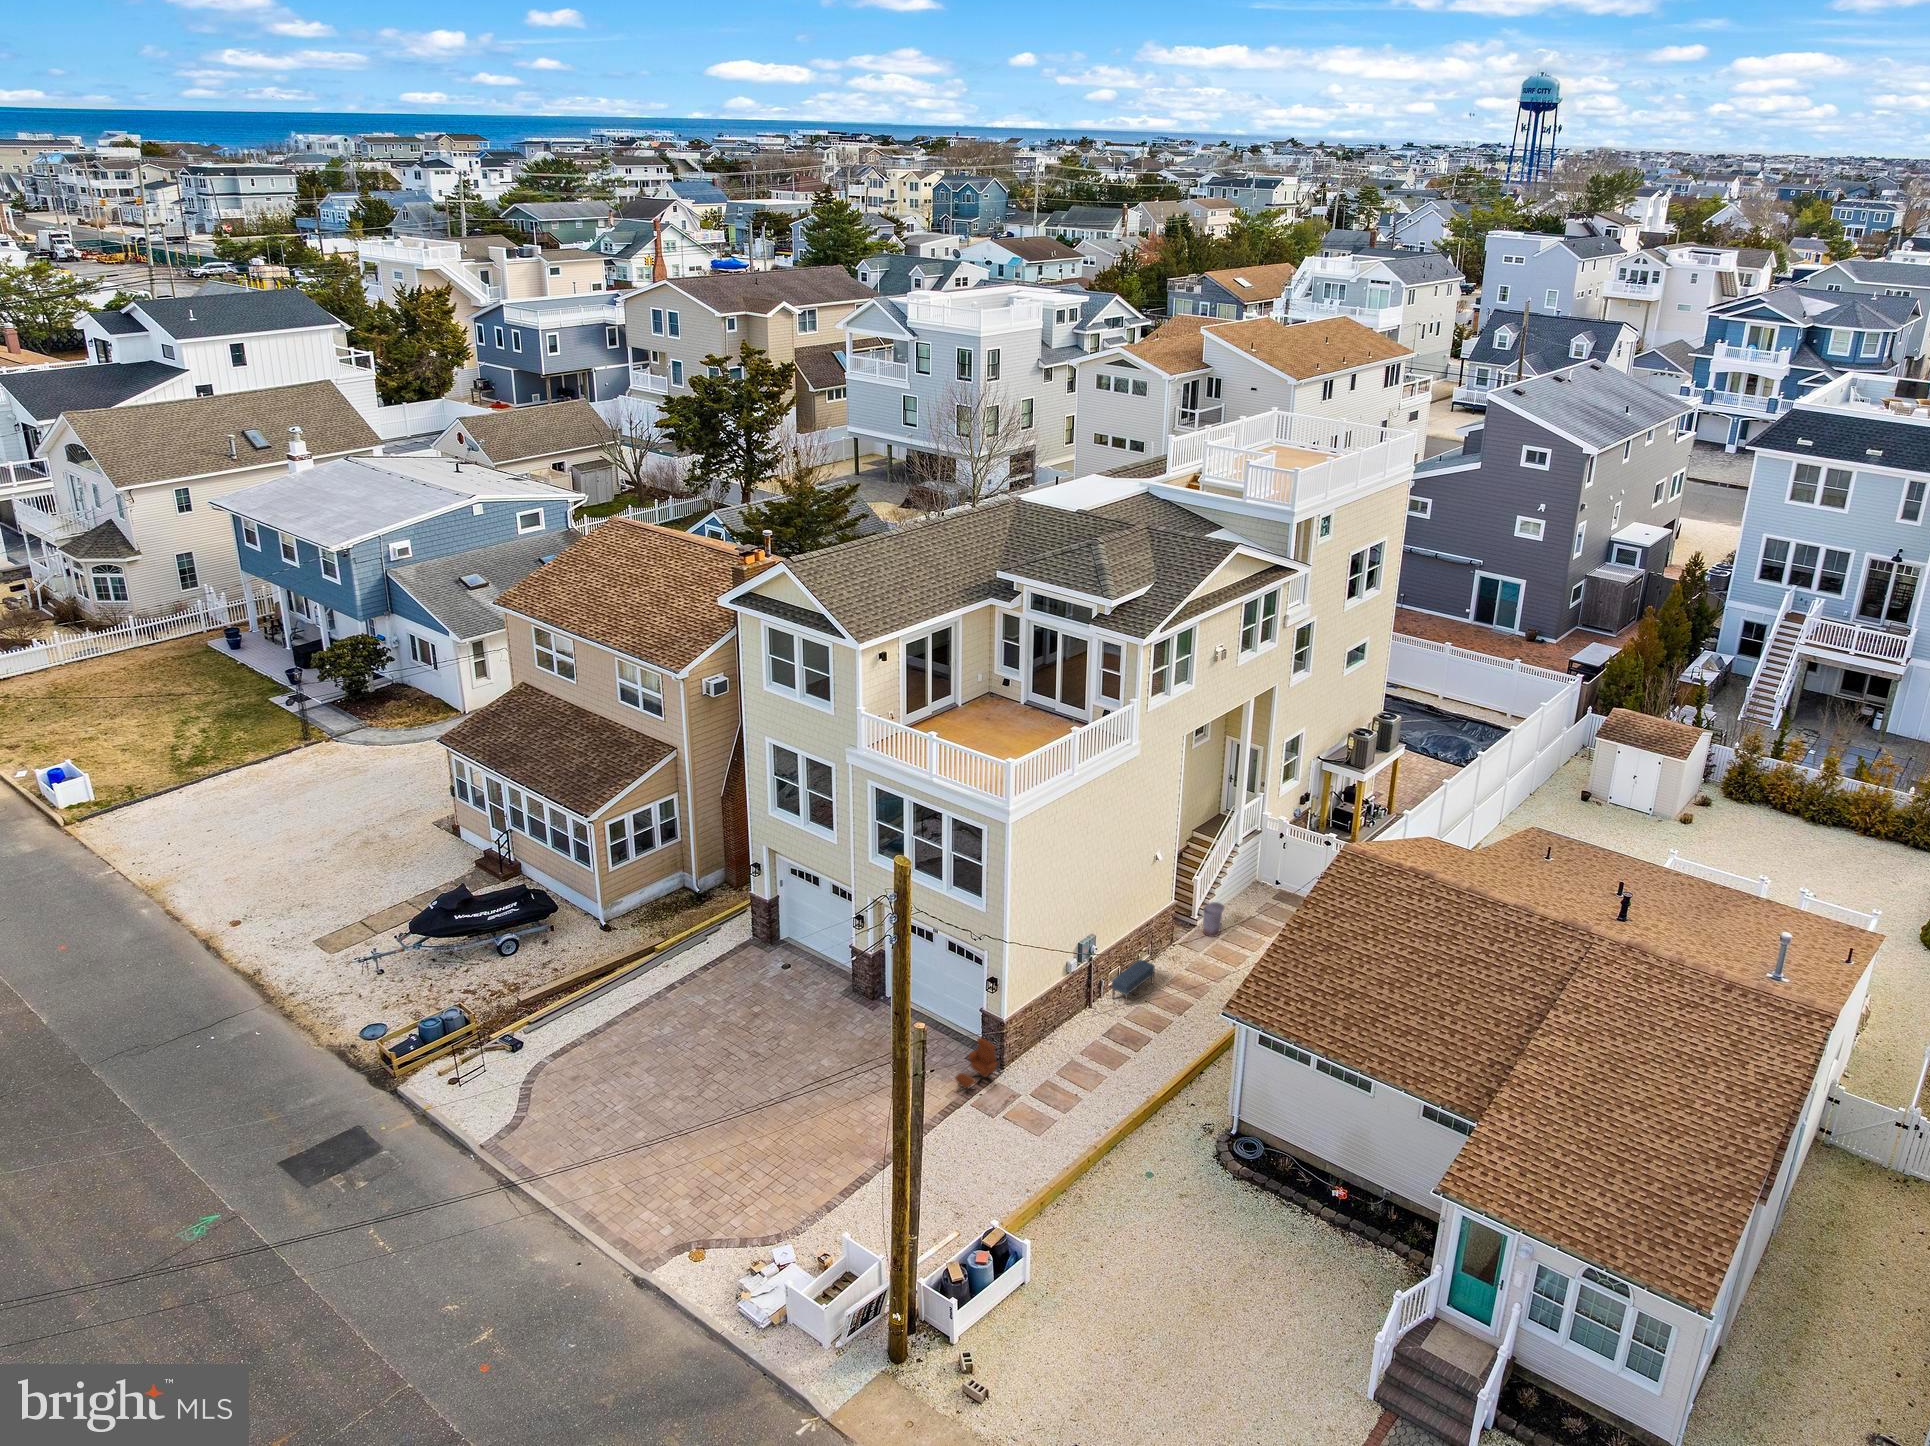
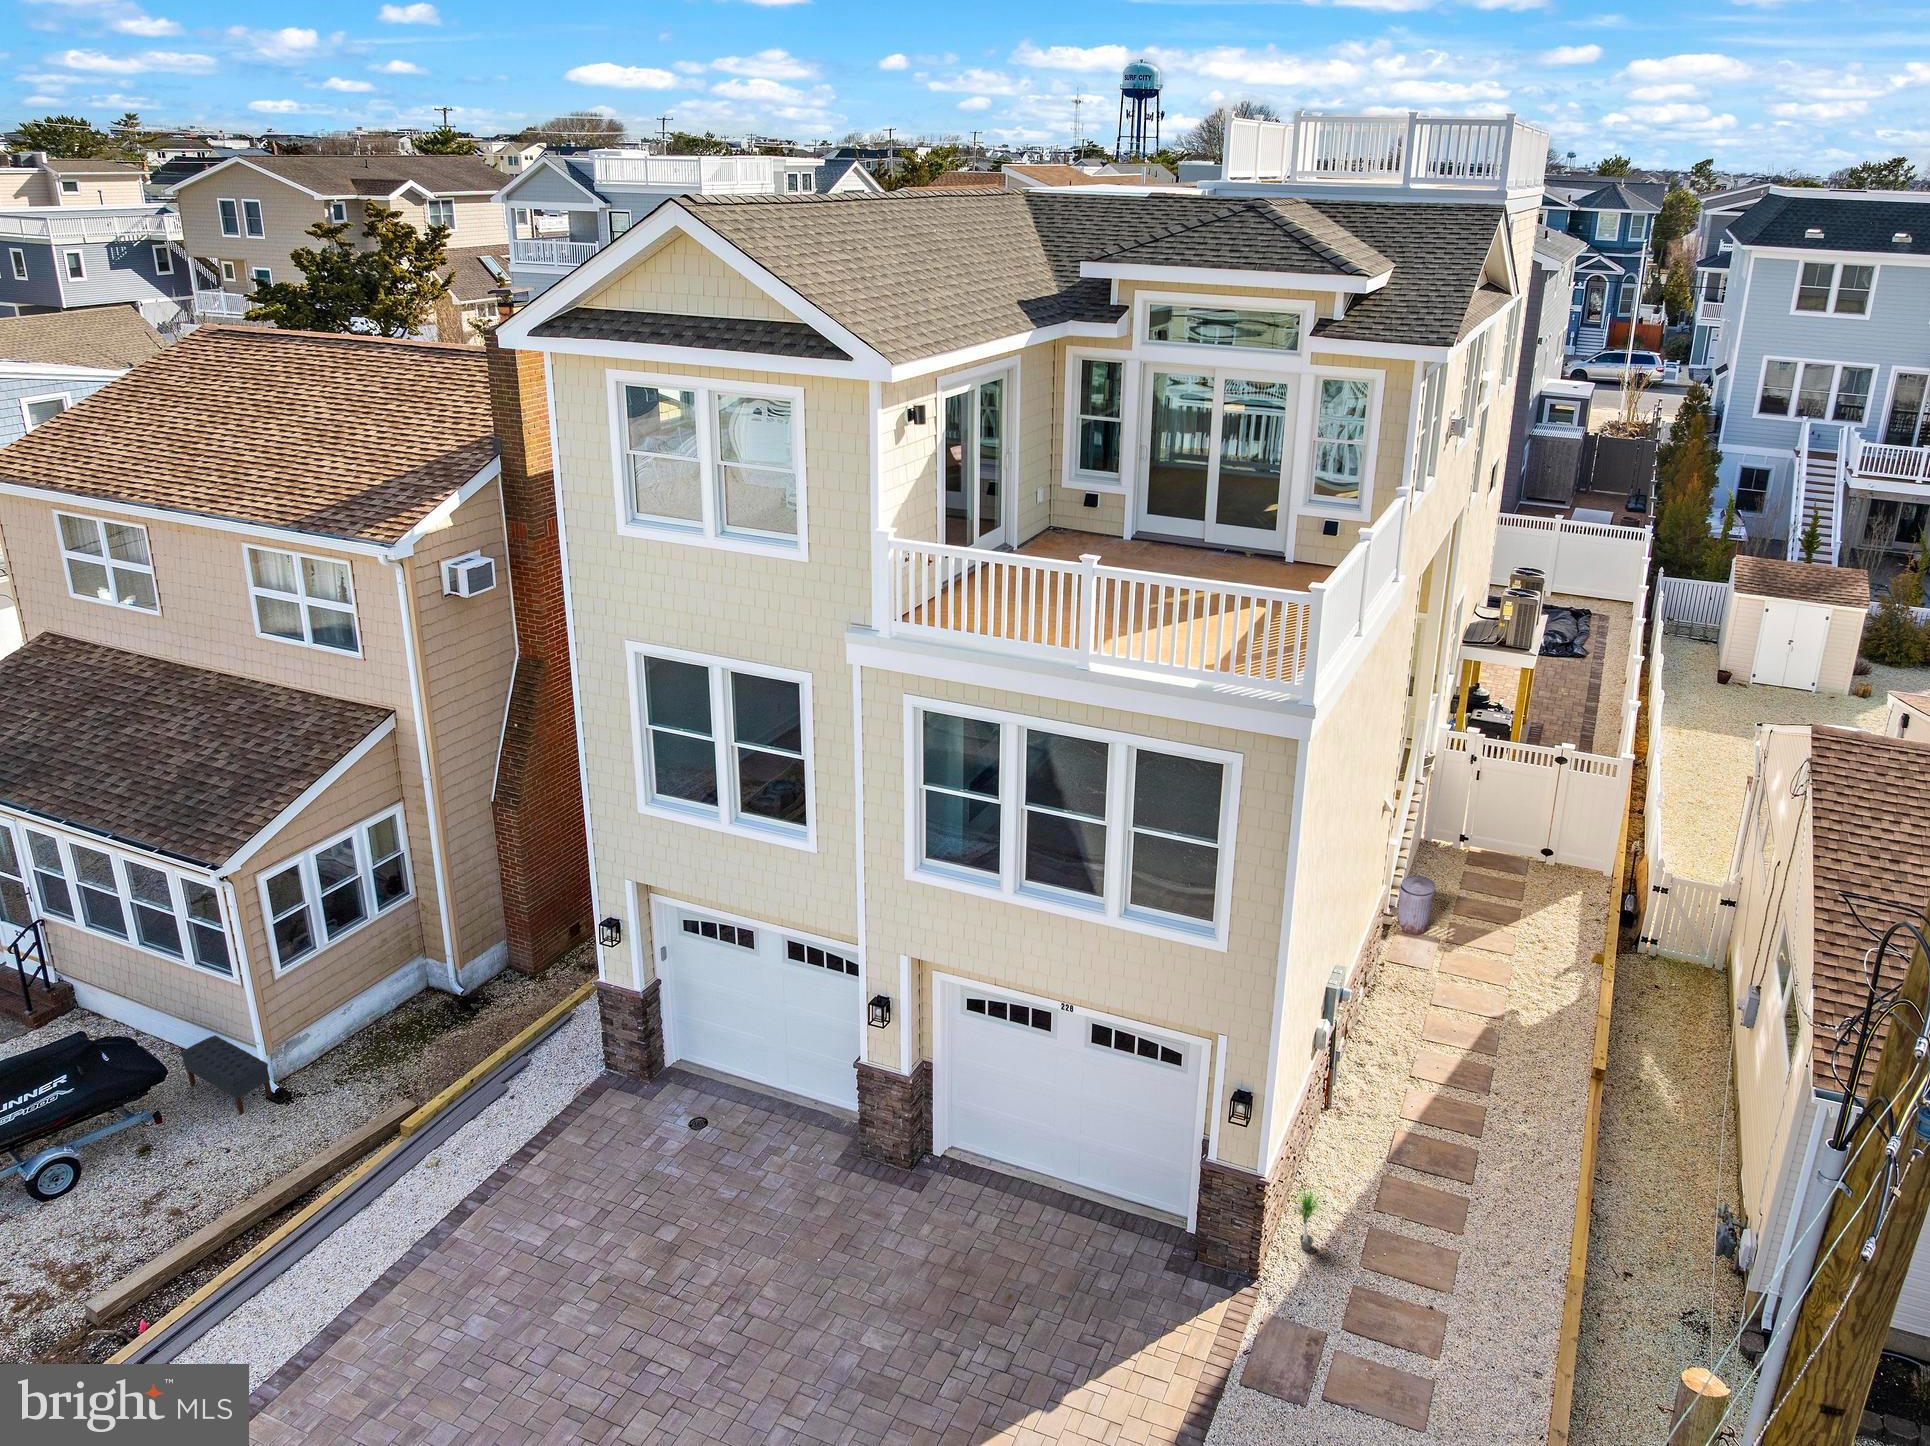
bench: present [1112,959,1155,1004] -> present [180,1035,273,1114]
potted plant: none [1023,1034,1046,1068] -> present [1294,1189,1322,1251]
lounge chair: present [956,1038,998,1090] -> none [1181,1213,1258,1349]

